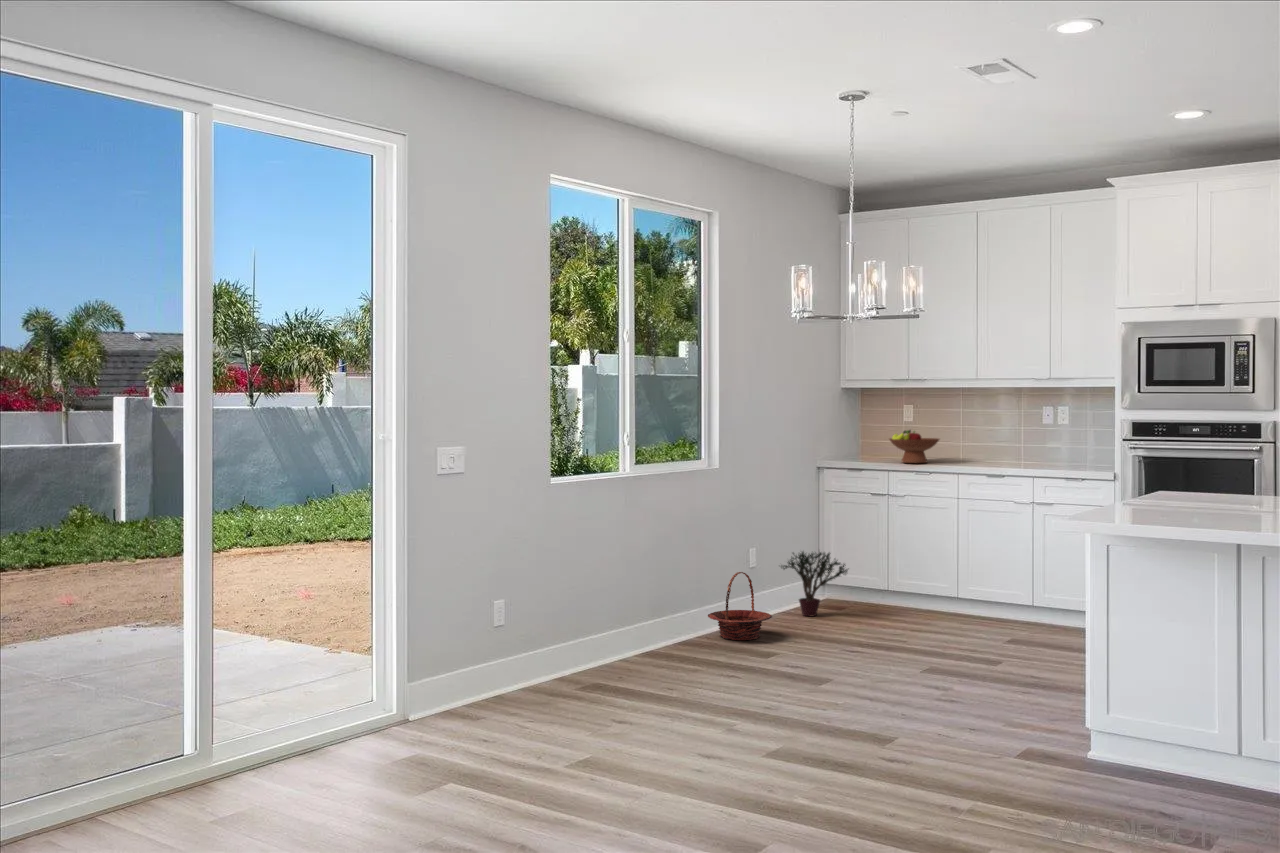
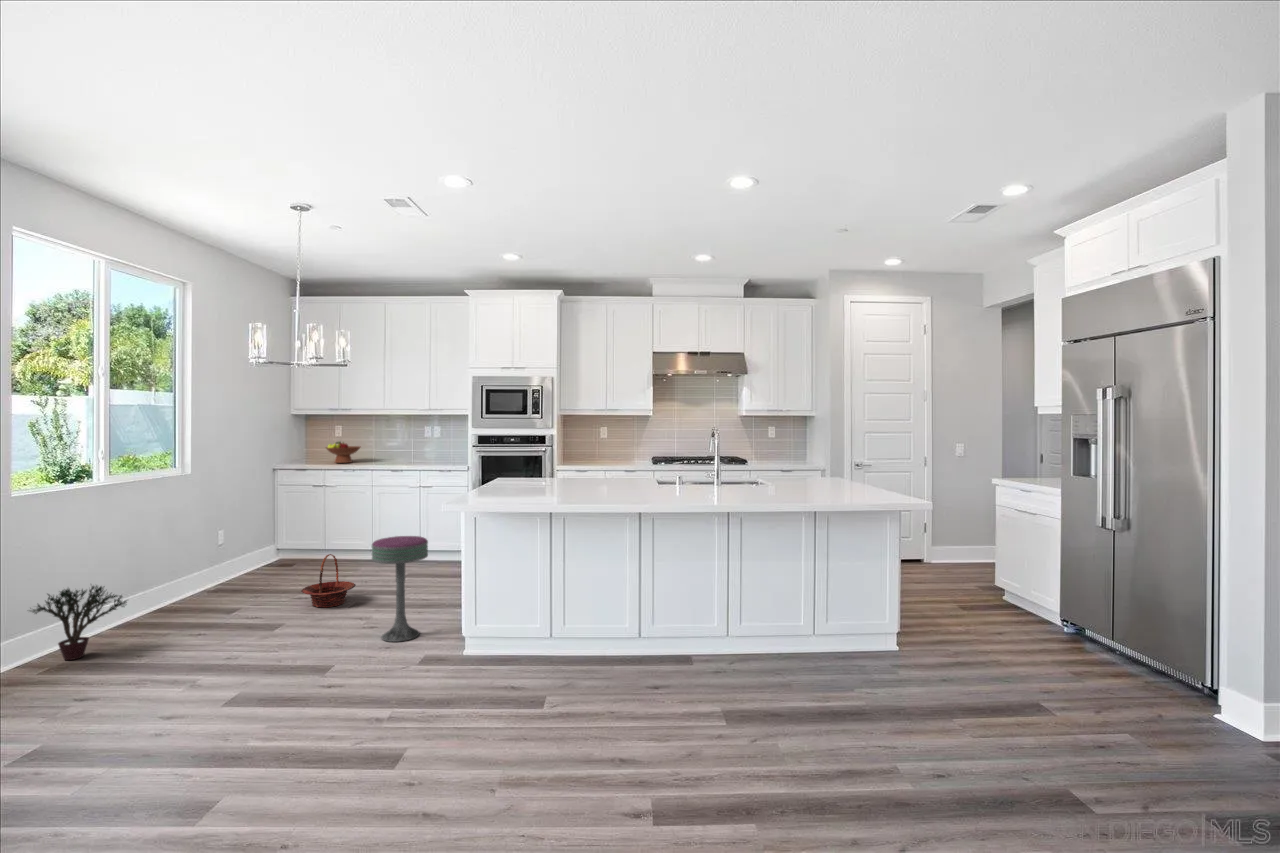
potted plant: present [781,552,848,616] -> present [32,586,127,660]
bar stool: none [949,569,1033,727] -> present [372,536,428,642]
basket: present [708,572,772,640] -> present [301,554,356,607]

